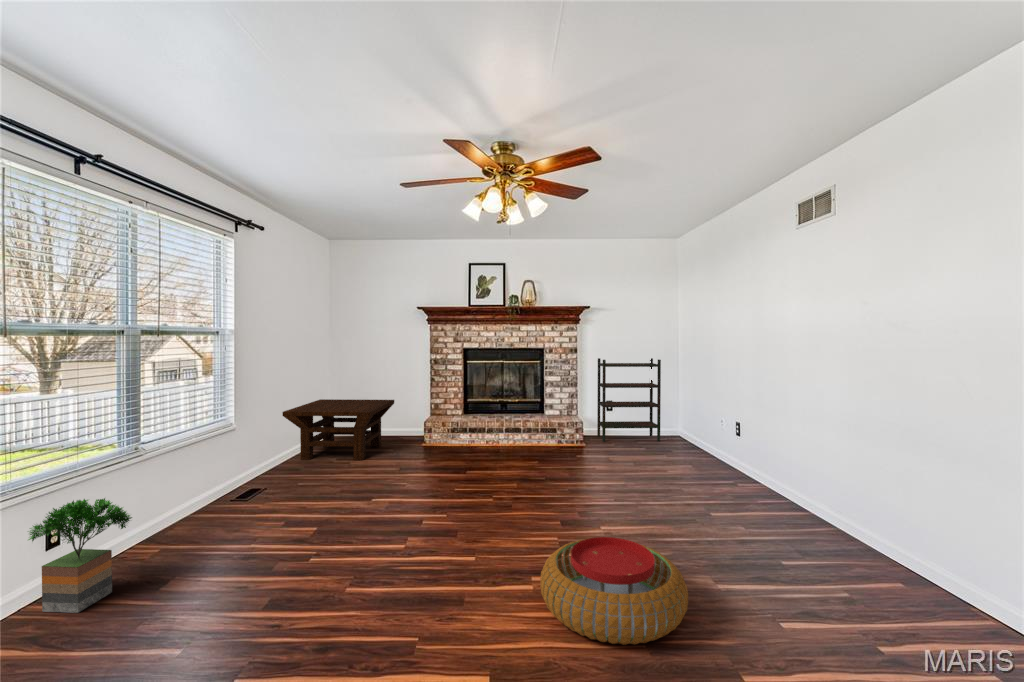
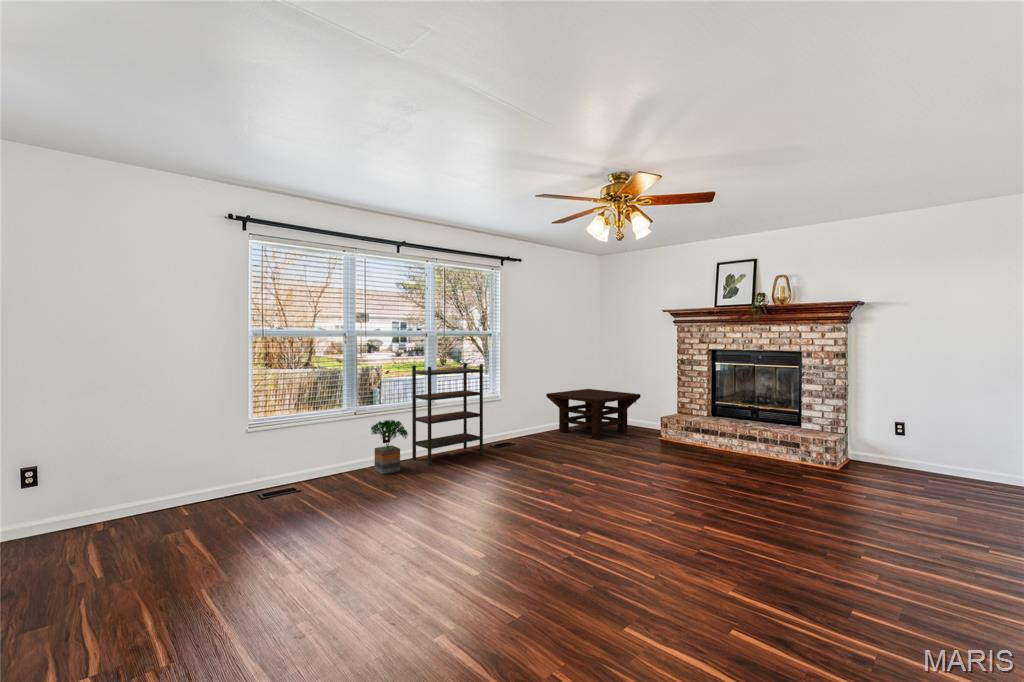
bookshelf: present [597,358,661,442] -> present [412,363,483,466]
pouf: present [540,537,688,645] -> none [551,512,682,600]

